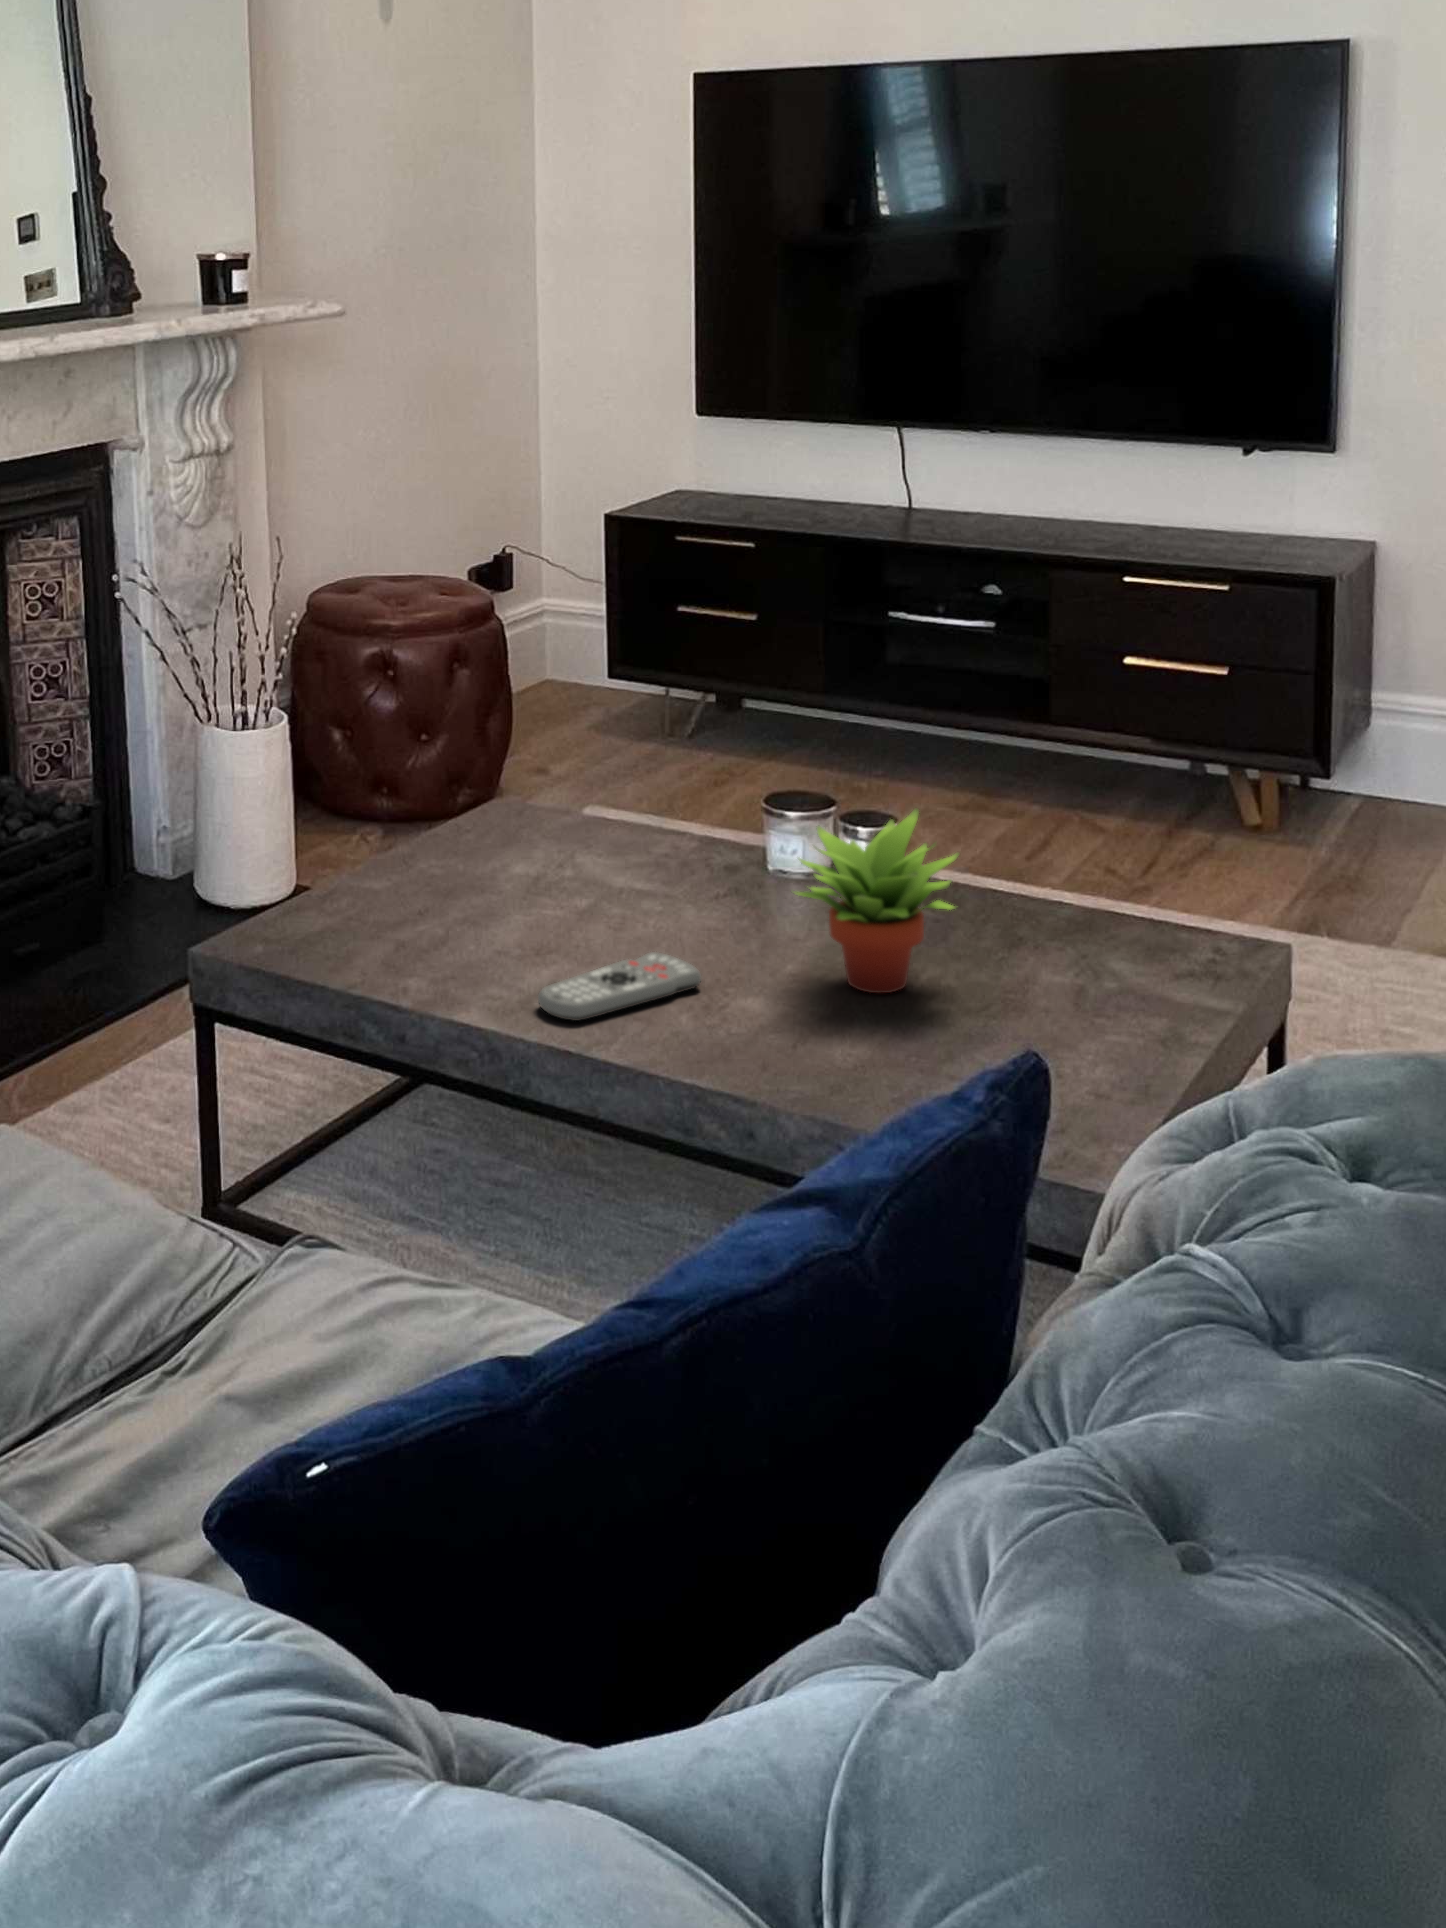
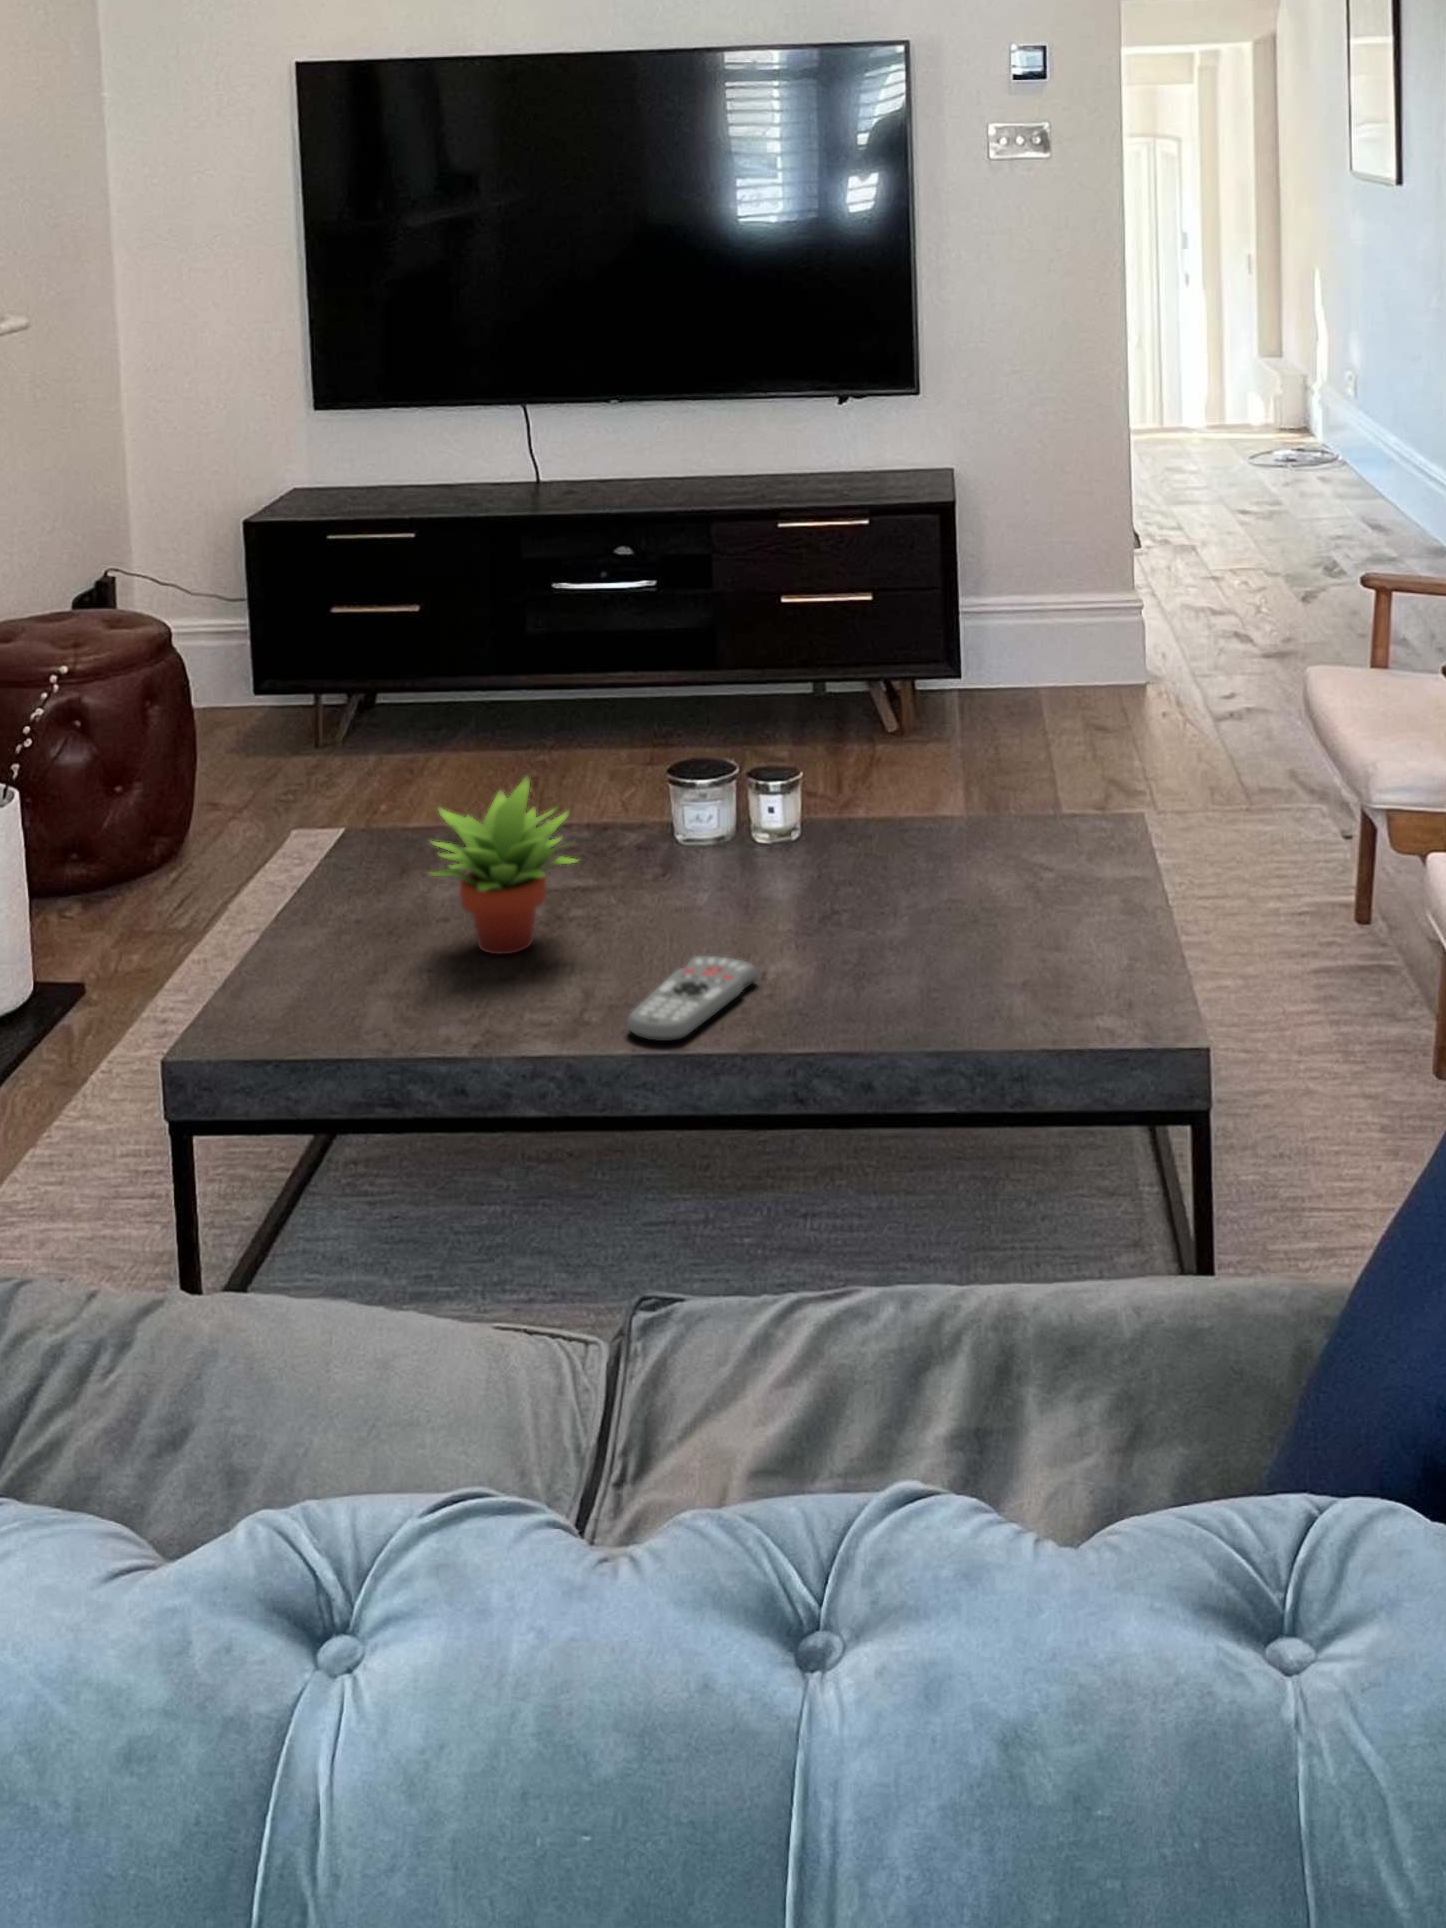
succulent plant: present [794,809,959,993] -> present [431,776,578,954]

